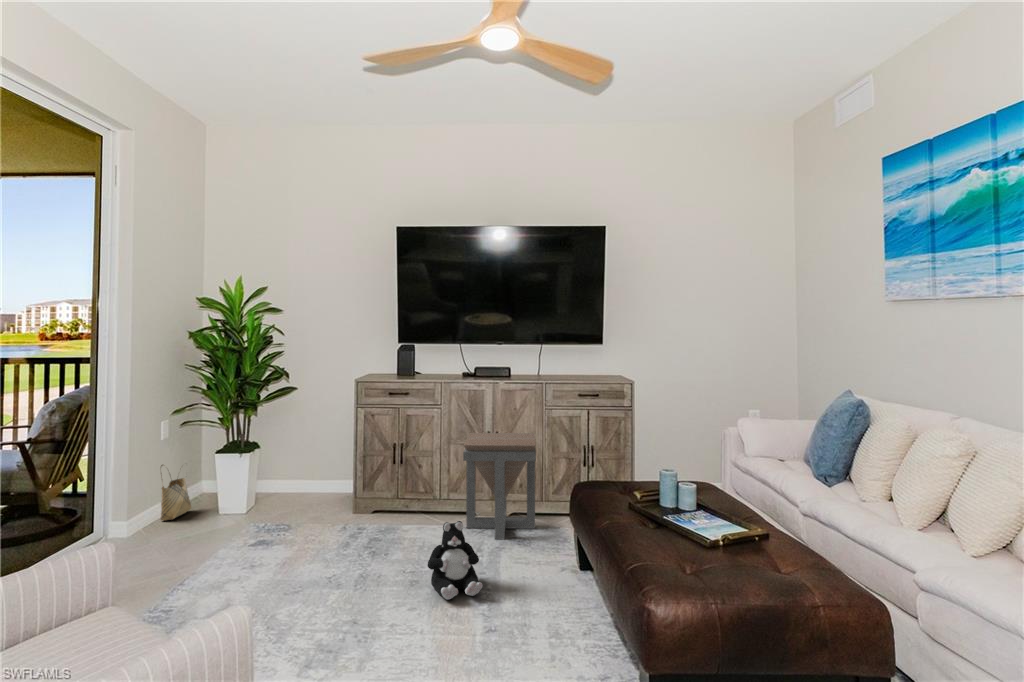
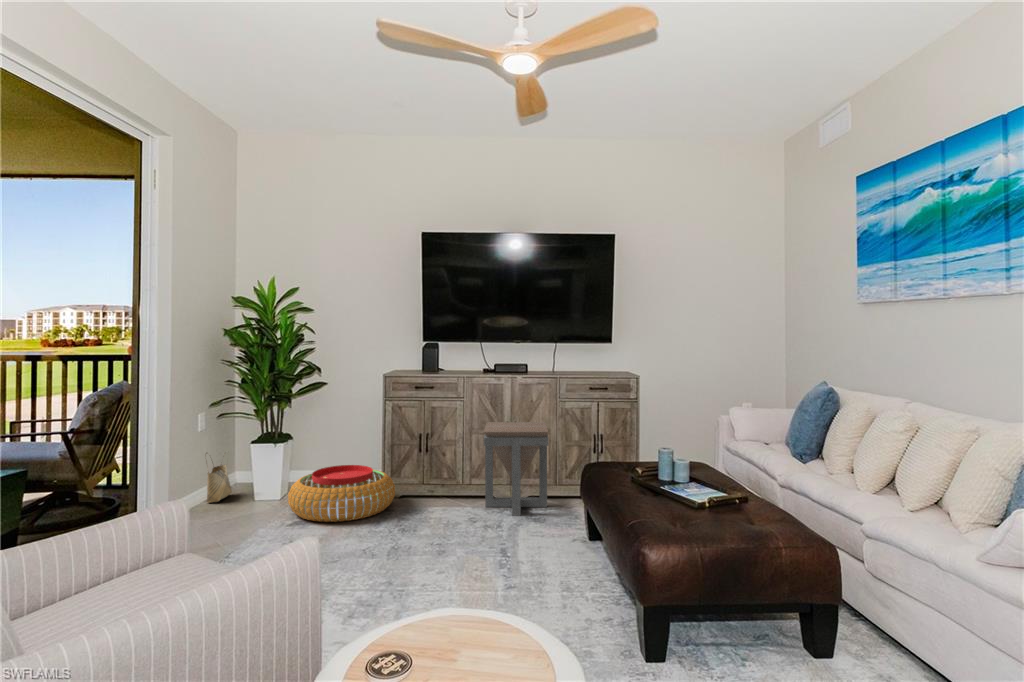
pouf: none [245,480,367,546] -> present [288,465,395,522]
plush toy: present [428,521,483,600] -> none [459,495,507,560]

